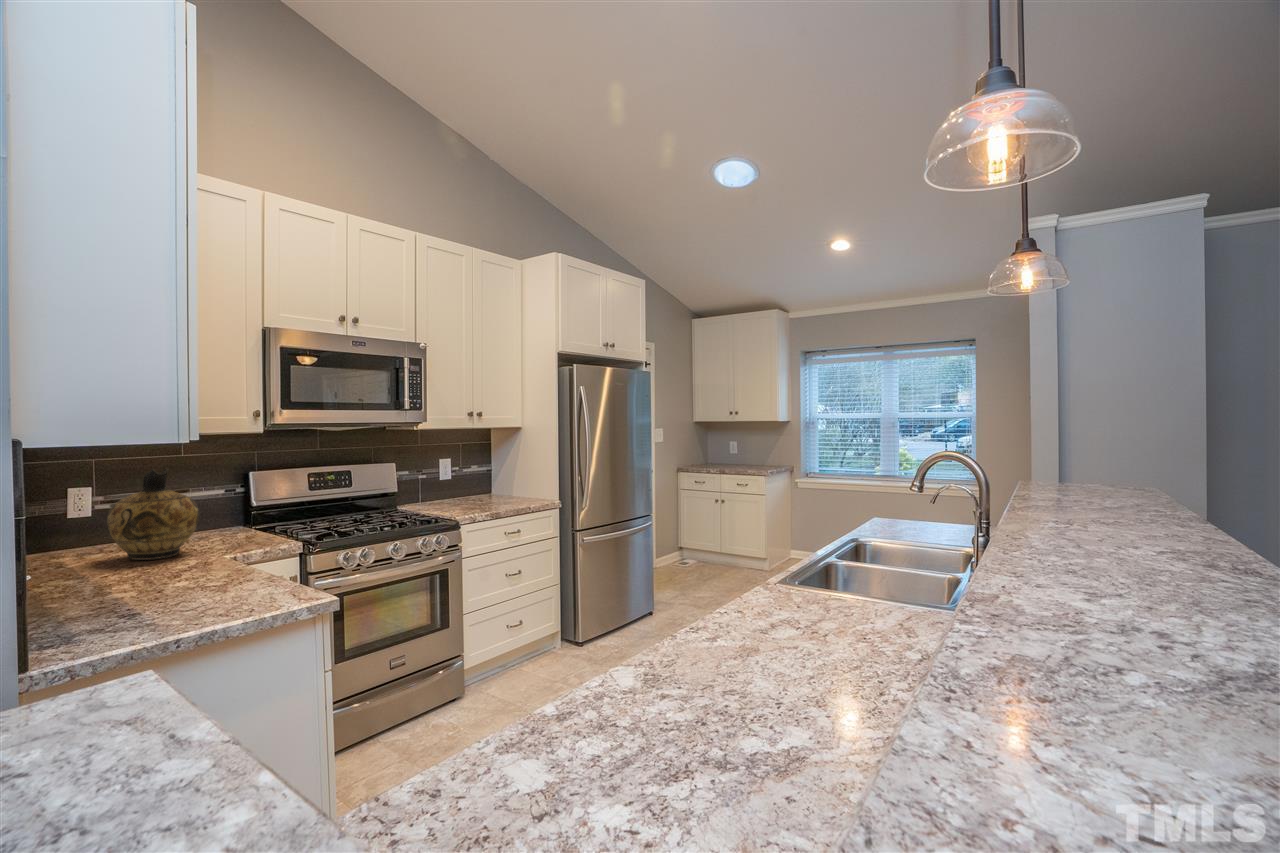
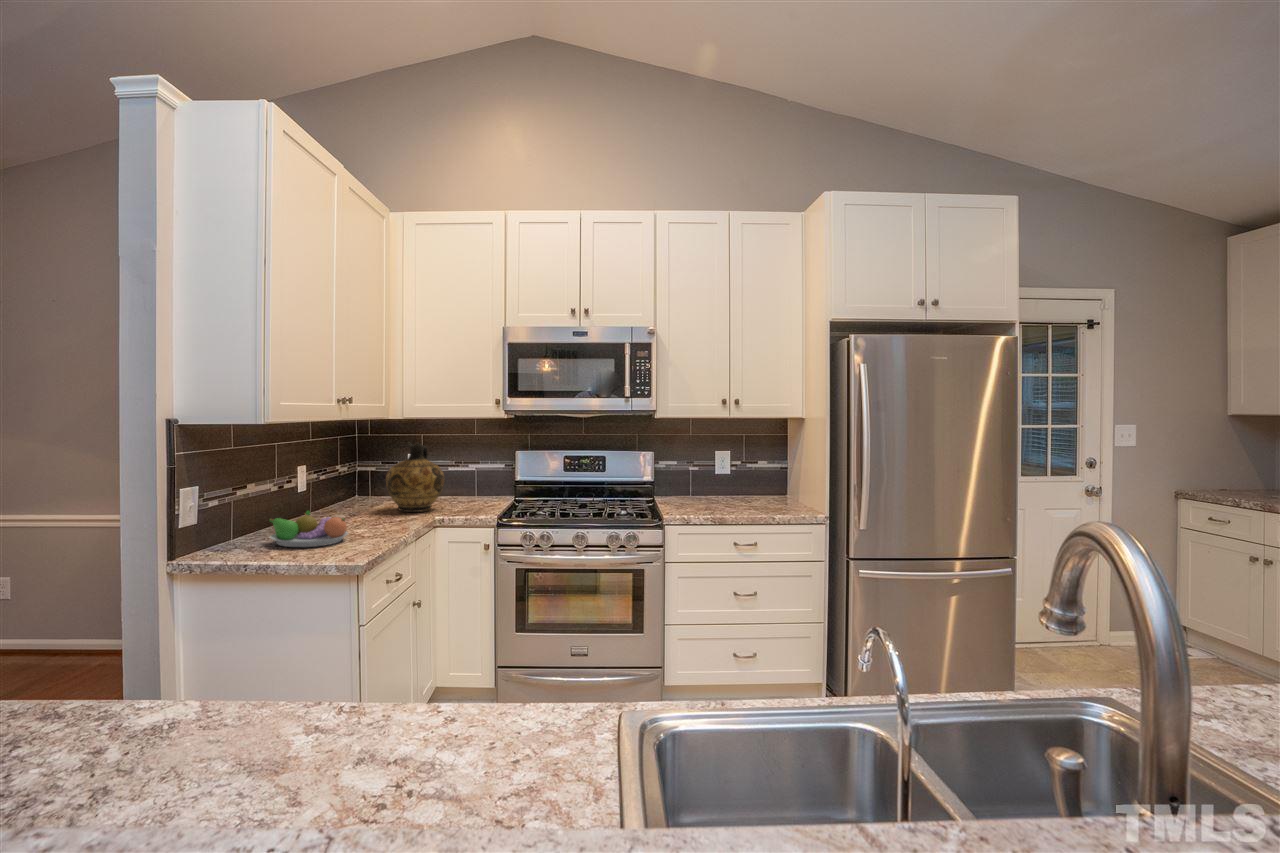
fruit bowl: none [94,565,227,615] -> present [269,511,348,547]

